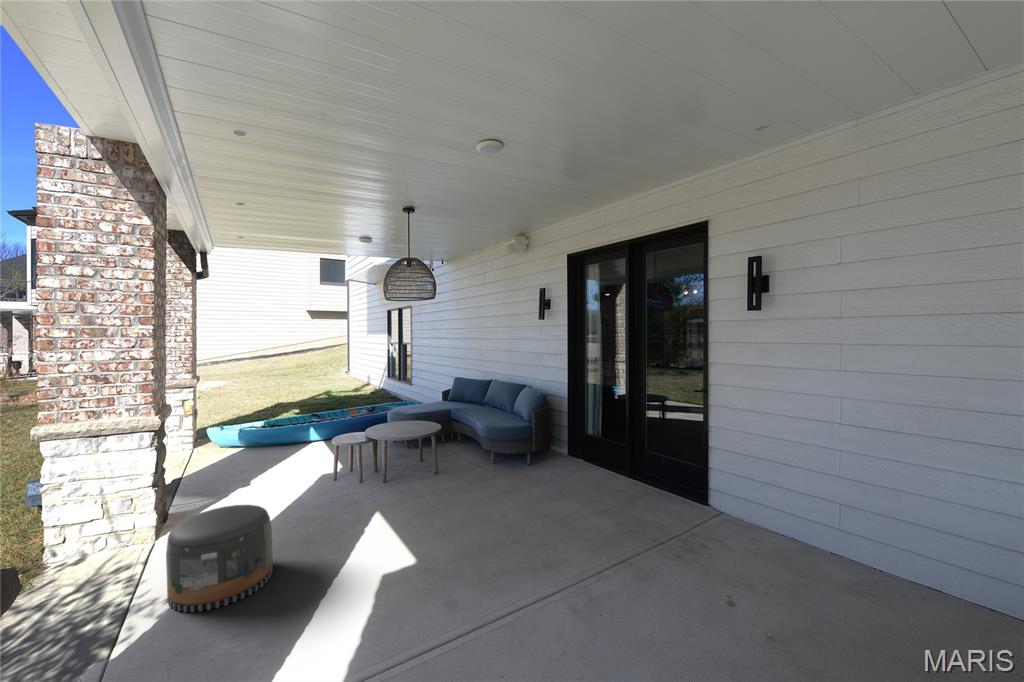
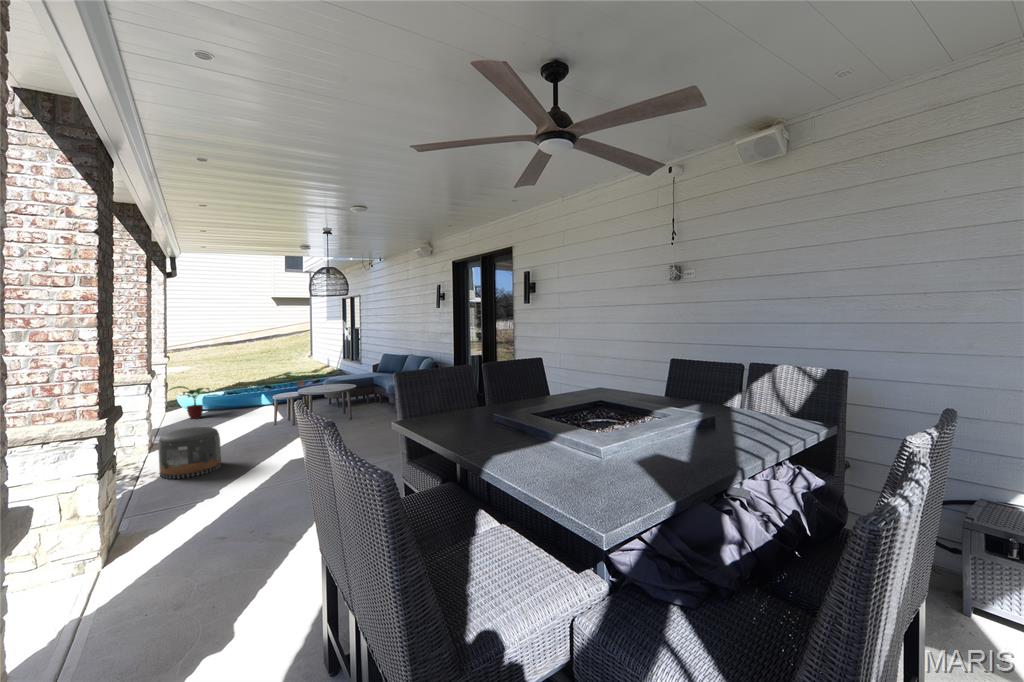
potted plant: none [187,419,246,463] -> present [170,386,210,419]

